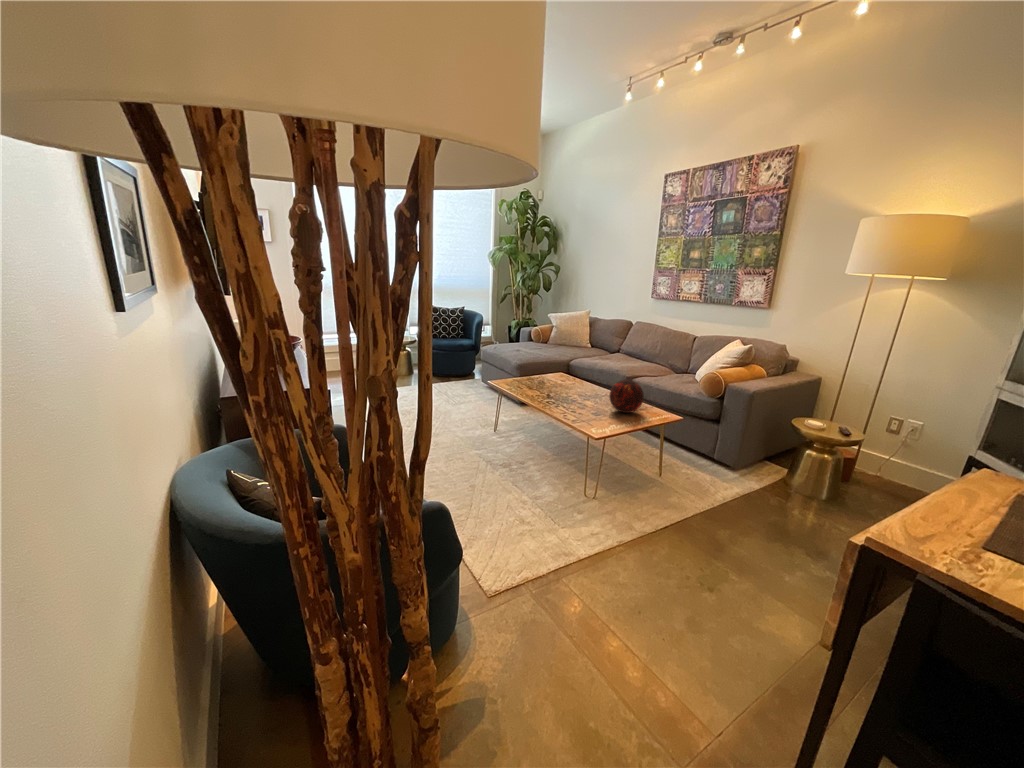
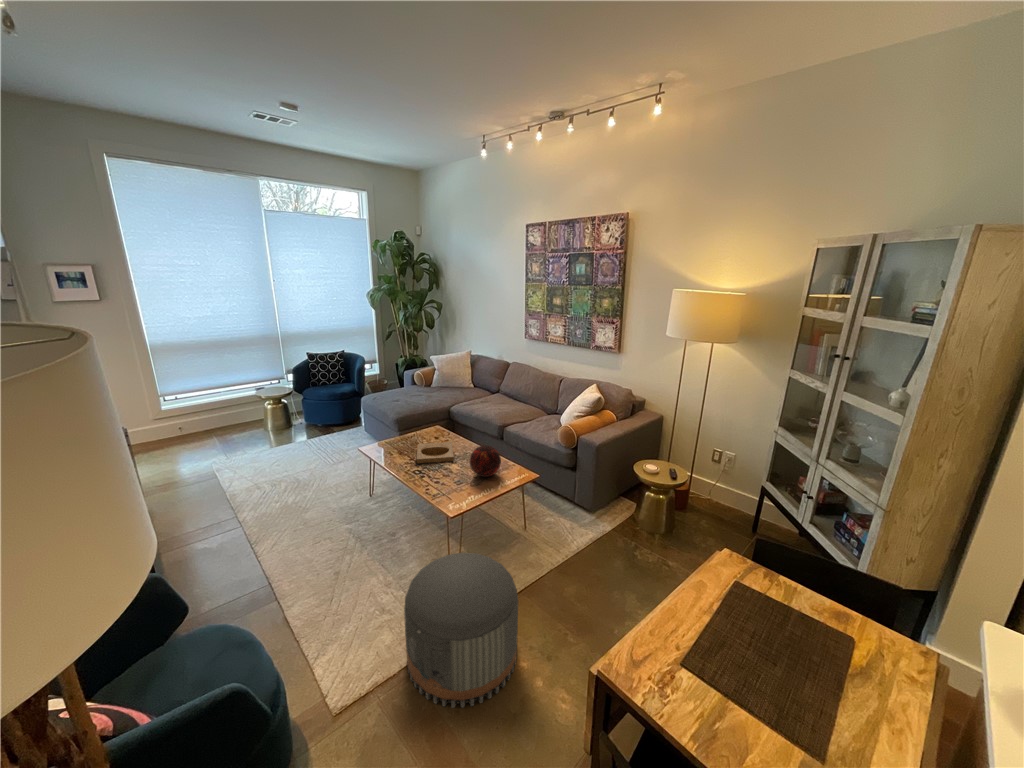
tray: none [548,382,587,399] -> present [417,442,454,463]
pouf: none [555,472,685,622] -> present [404,553,518,708]

